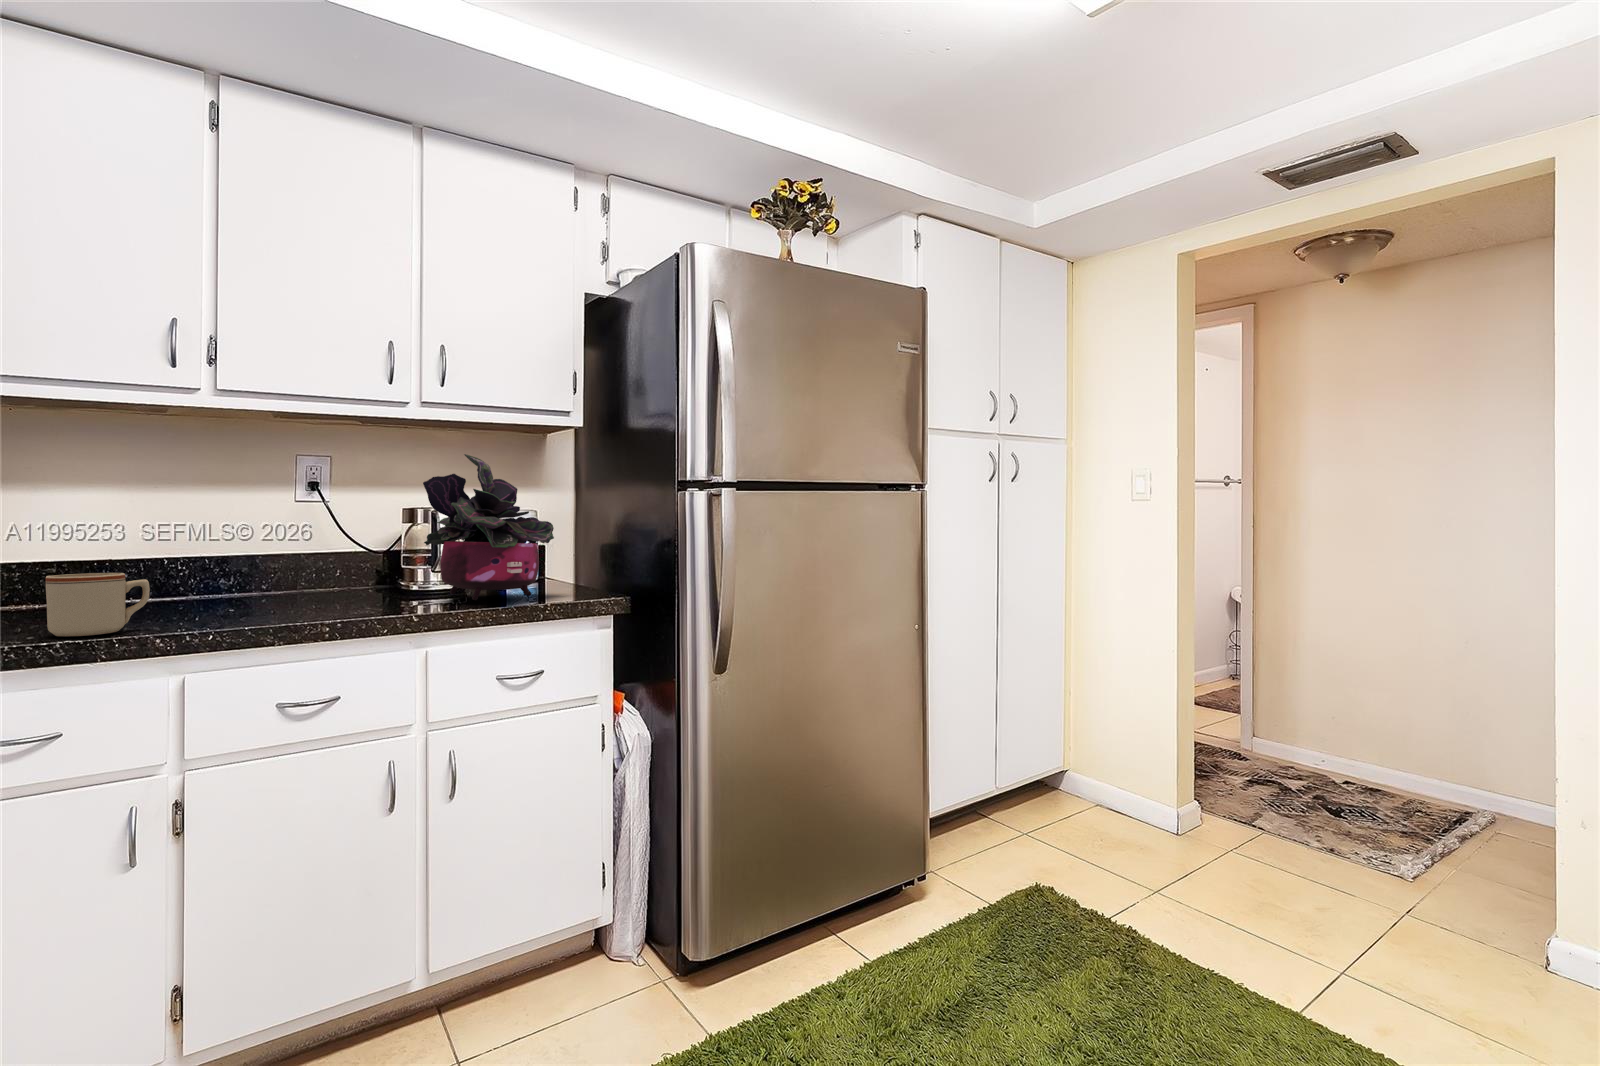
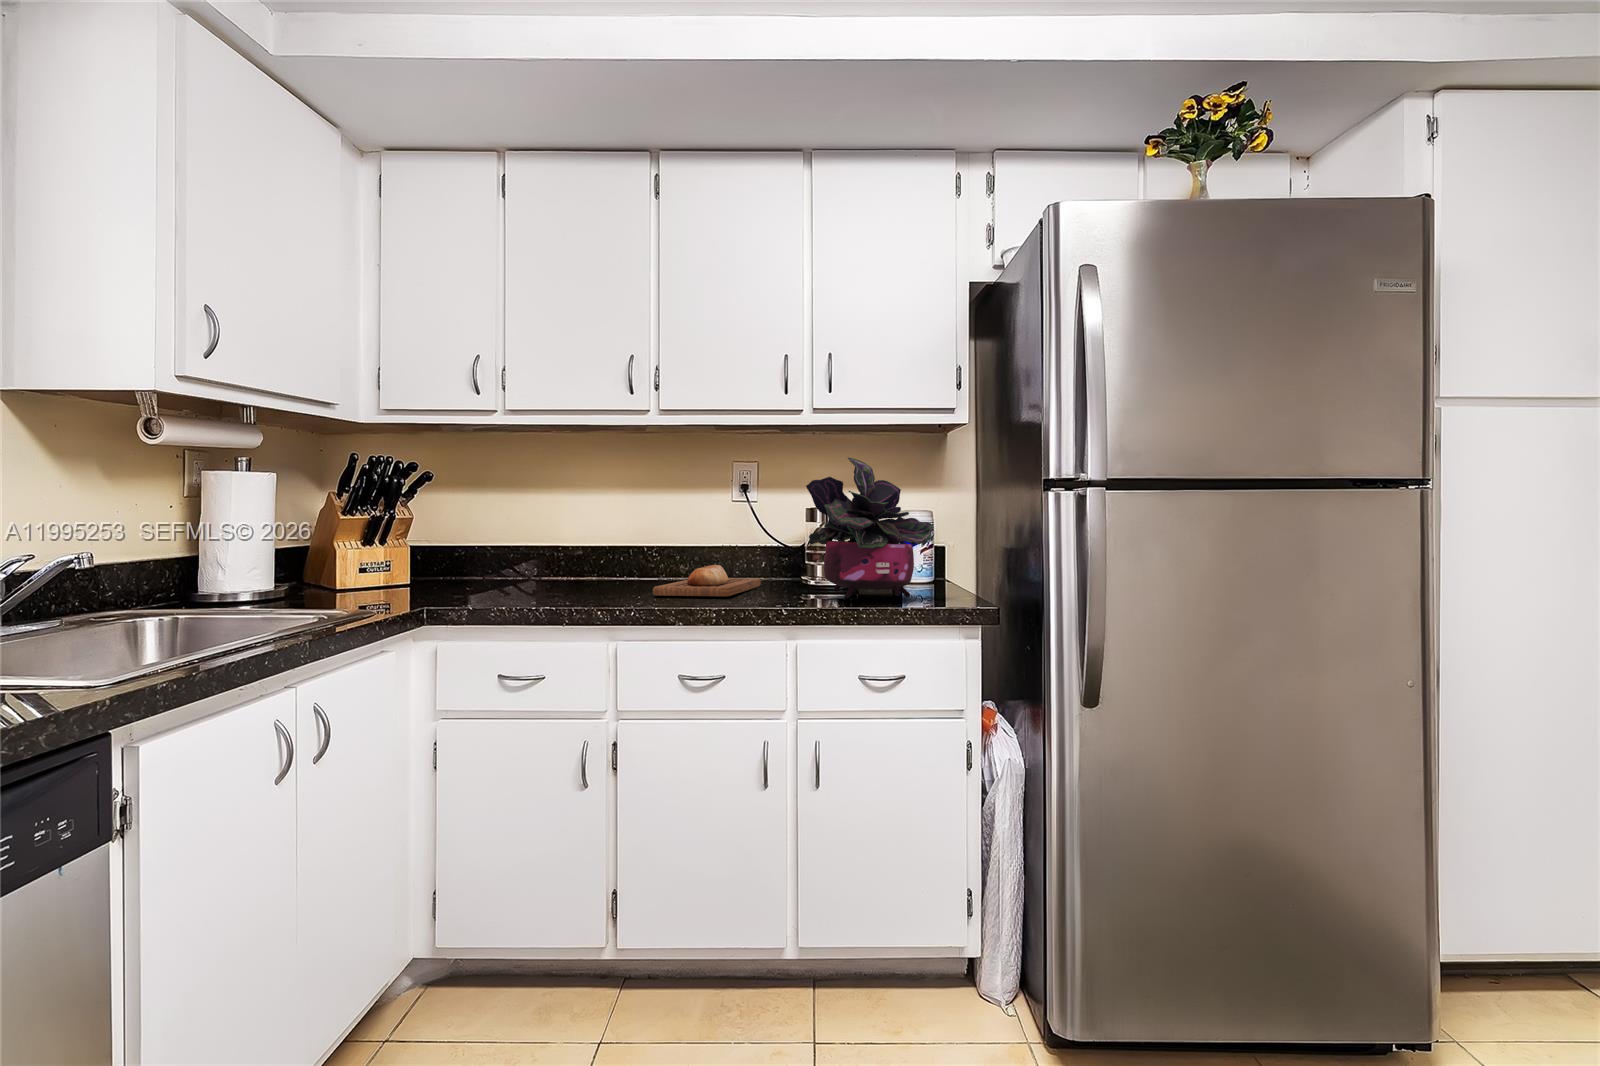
bread loaf: none [210,572,339,611] -> present [653,565,761,596]
mug: present [46,573,150,636] -> none [540,562,601,608]

